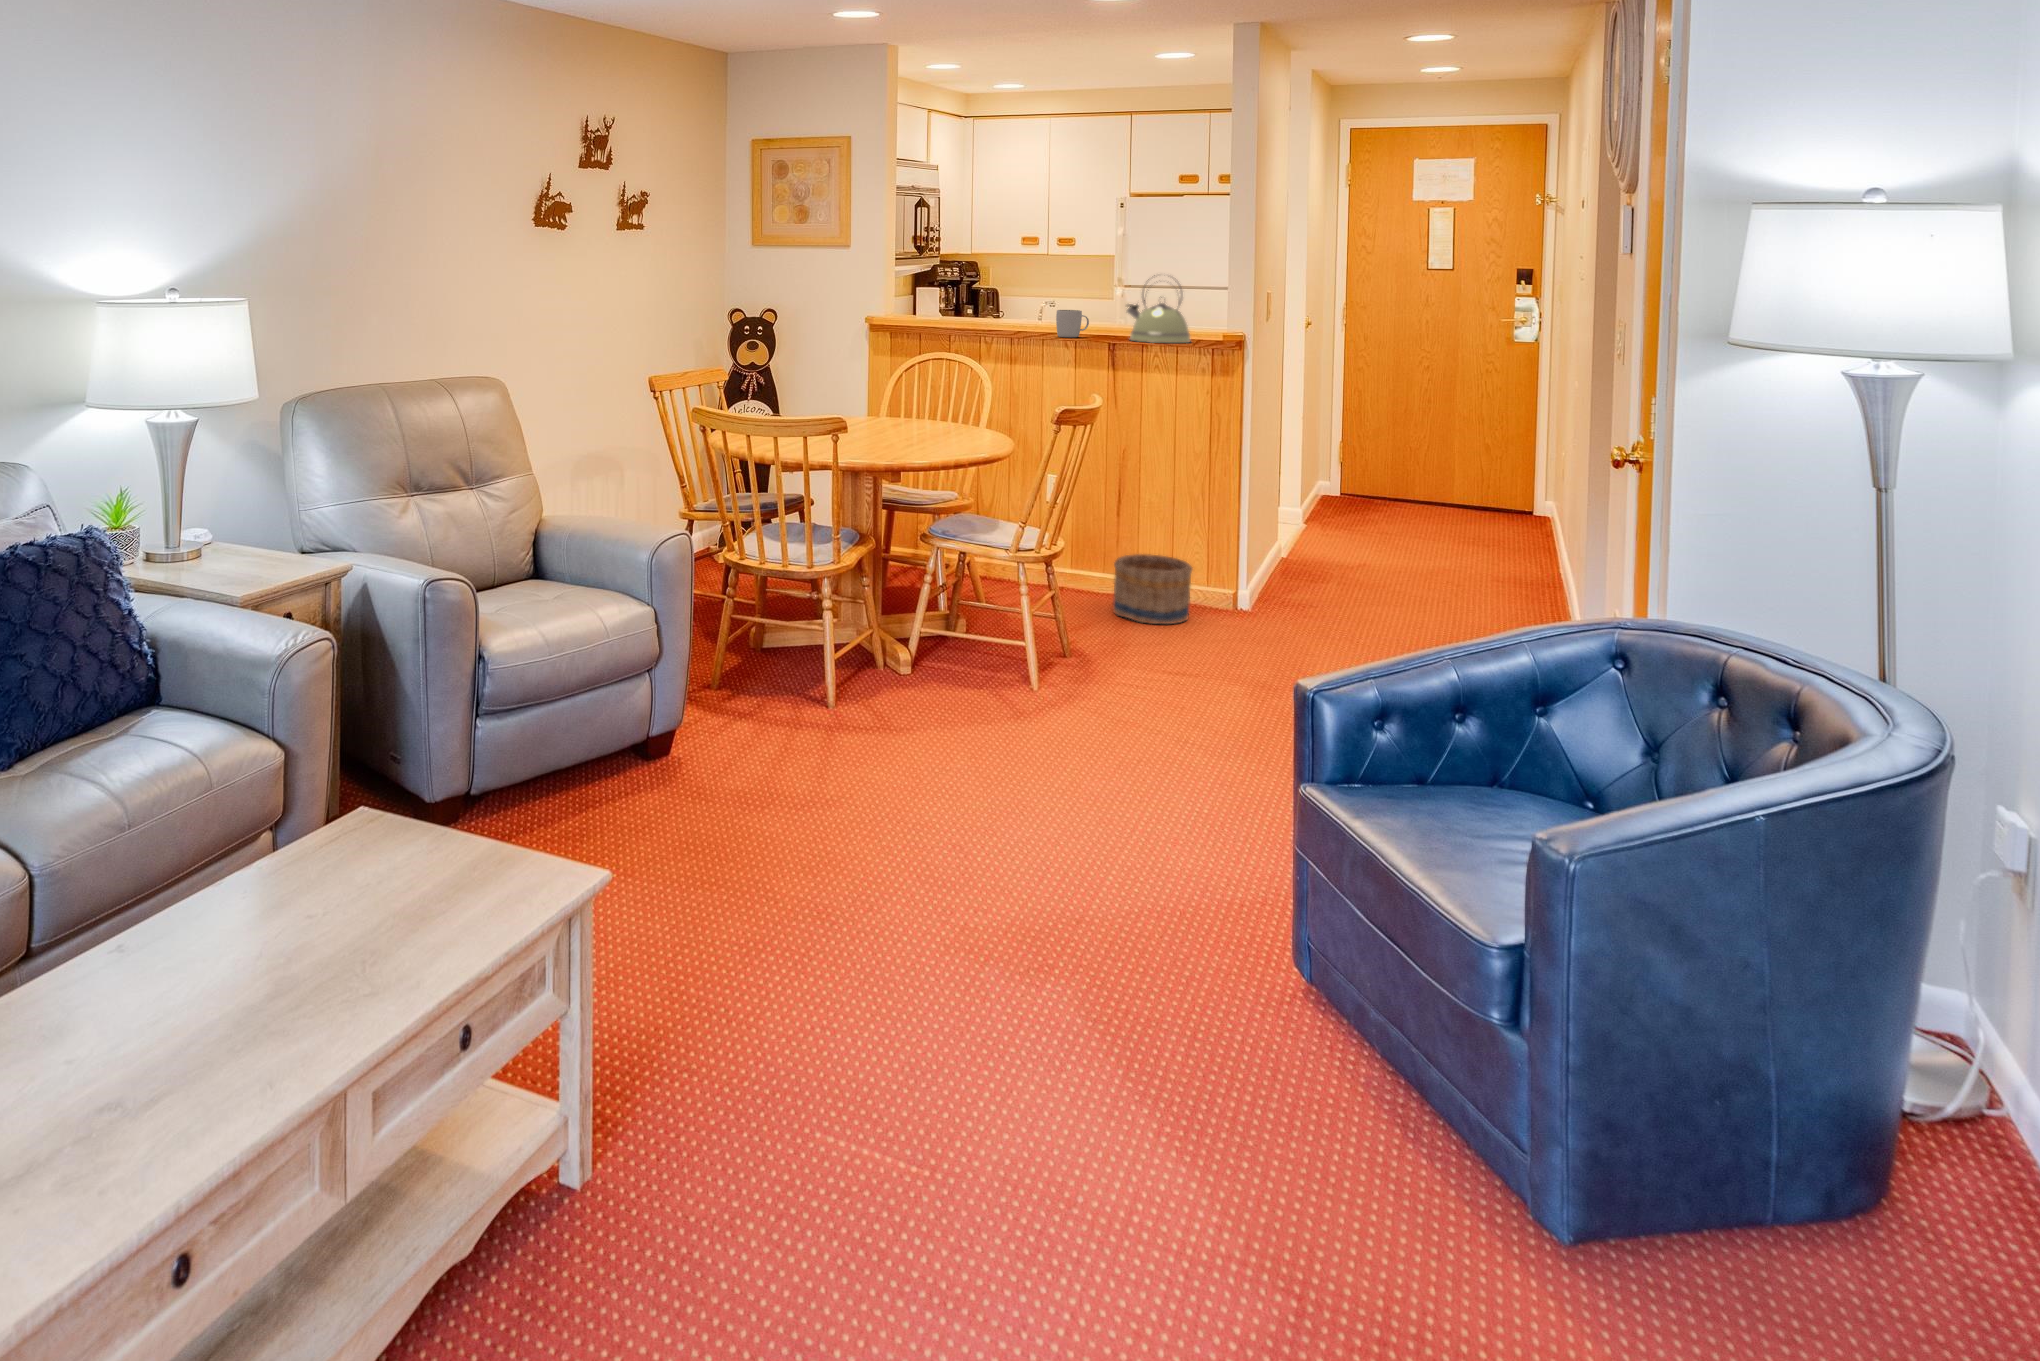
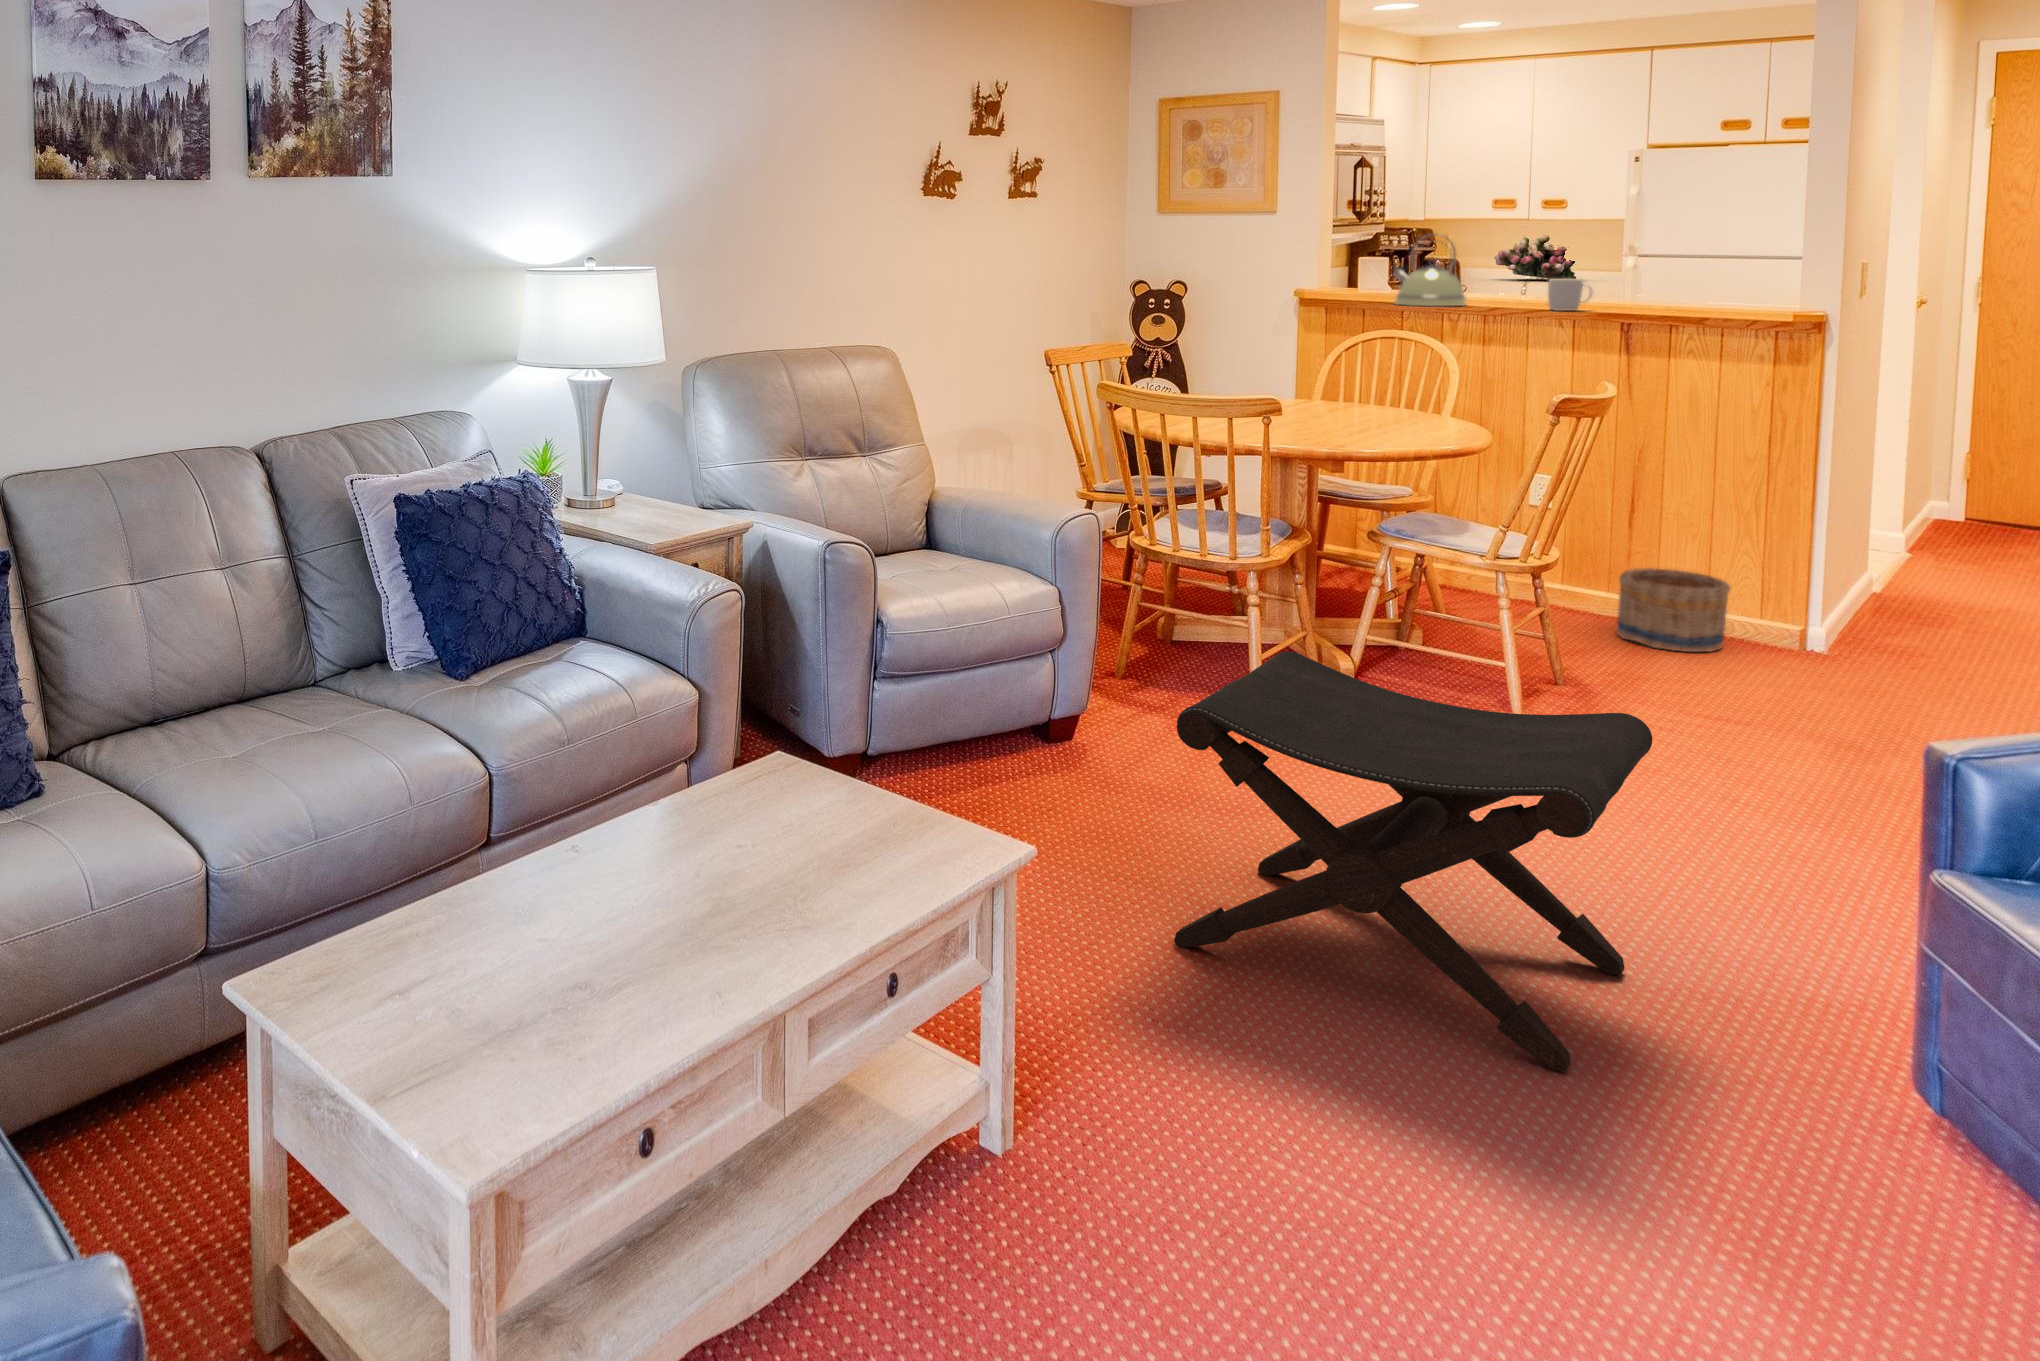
flower arrangement: none [1019,267,1082,307] -> present [1495,235,1576,279]
kettle: present [1127,275,1190,343] -> present [1393,233,1466,306]
footstool: none [753,666,1139,1043] -> present [1174,651,1652,1072]

